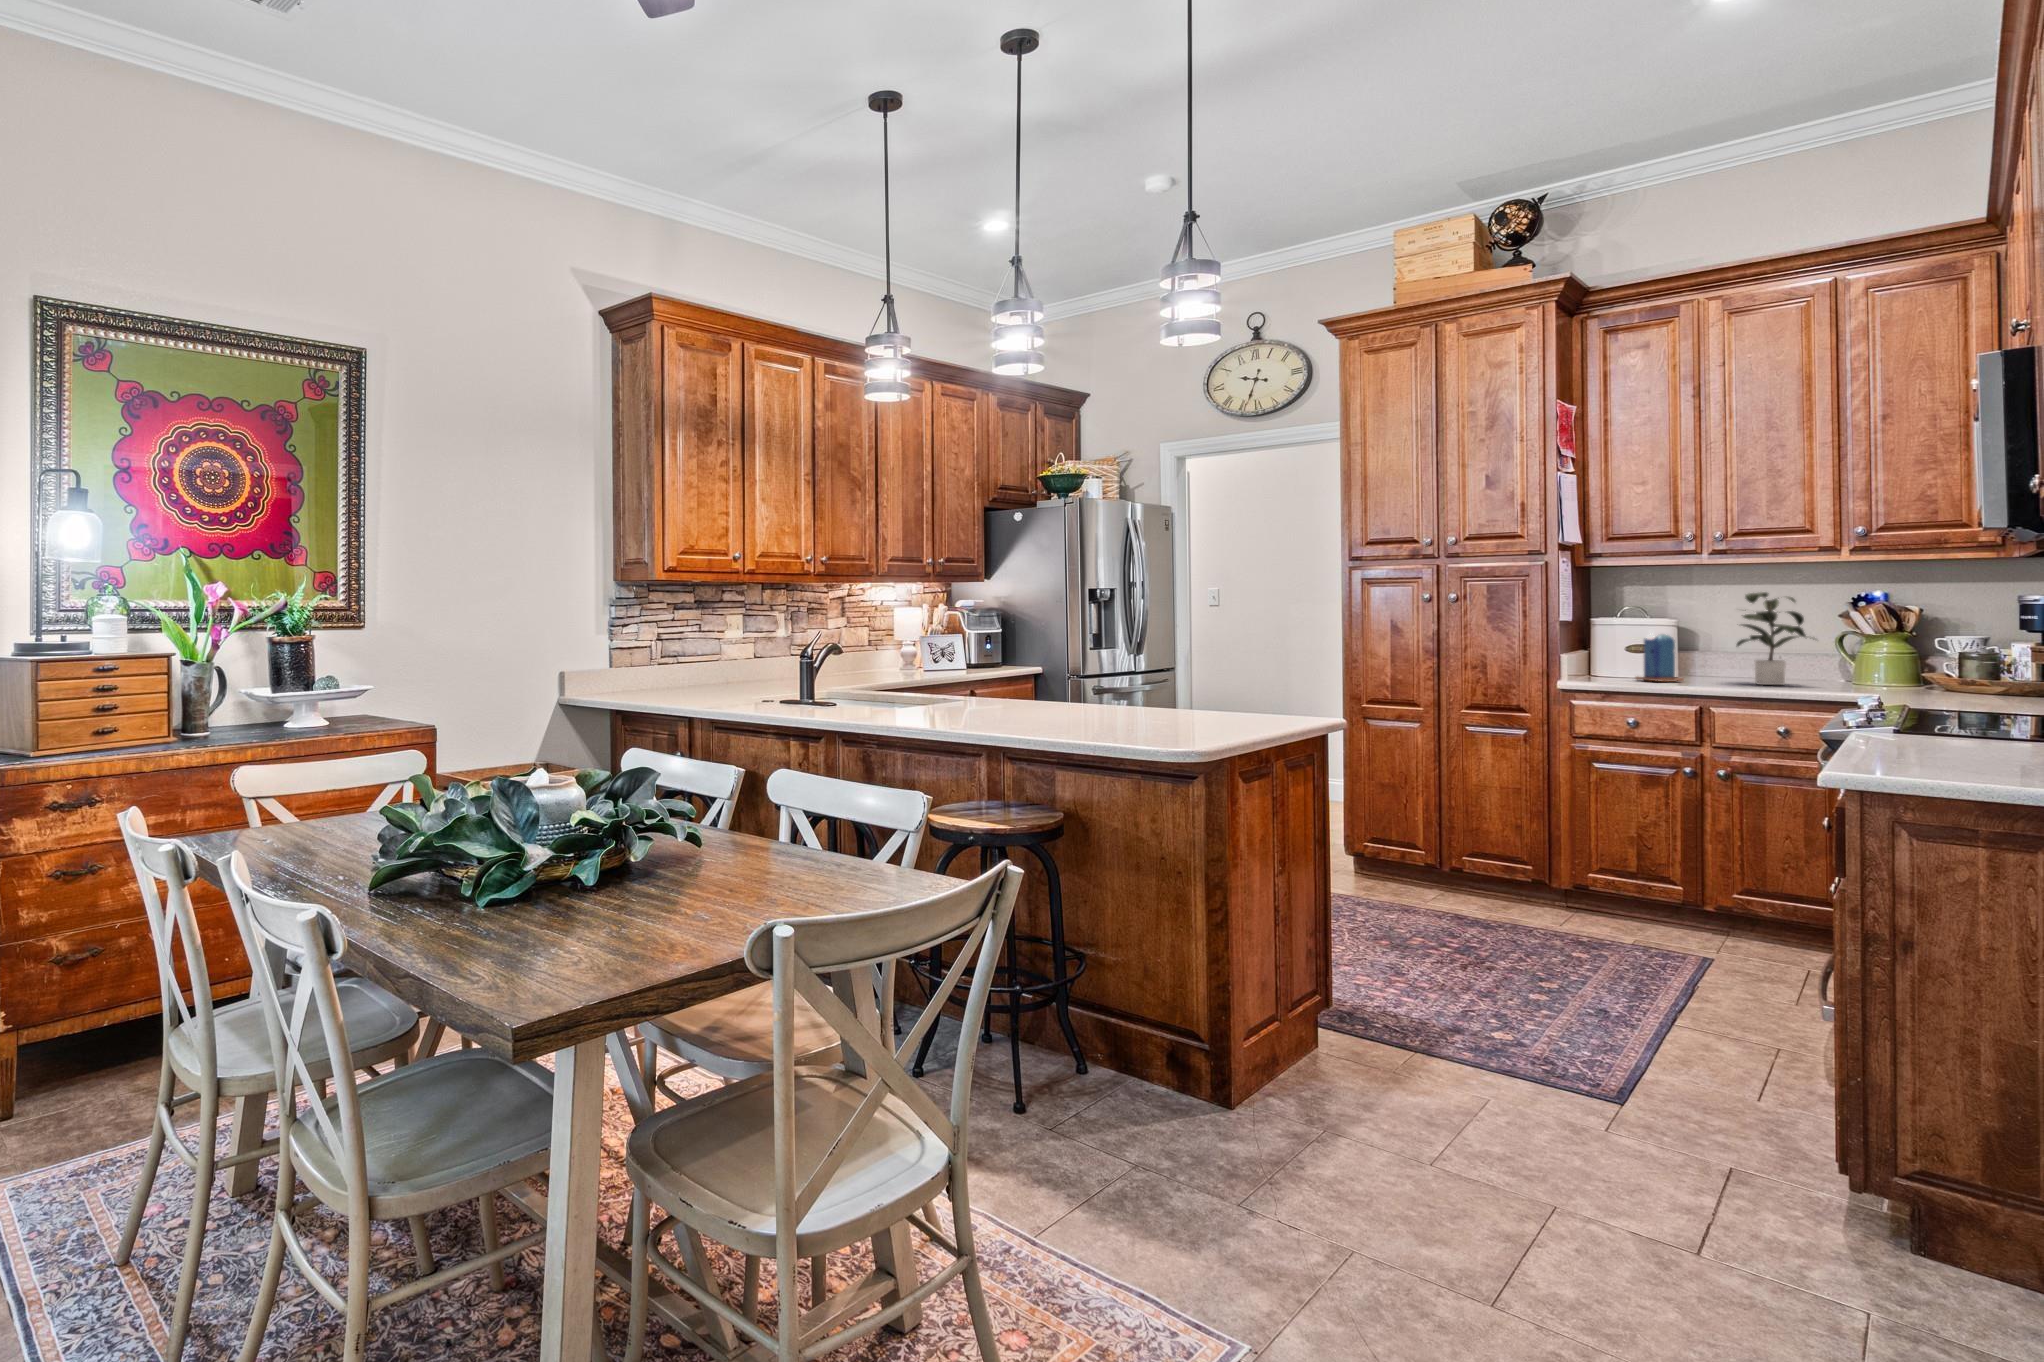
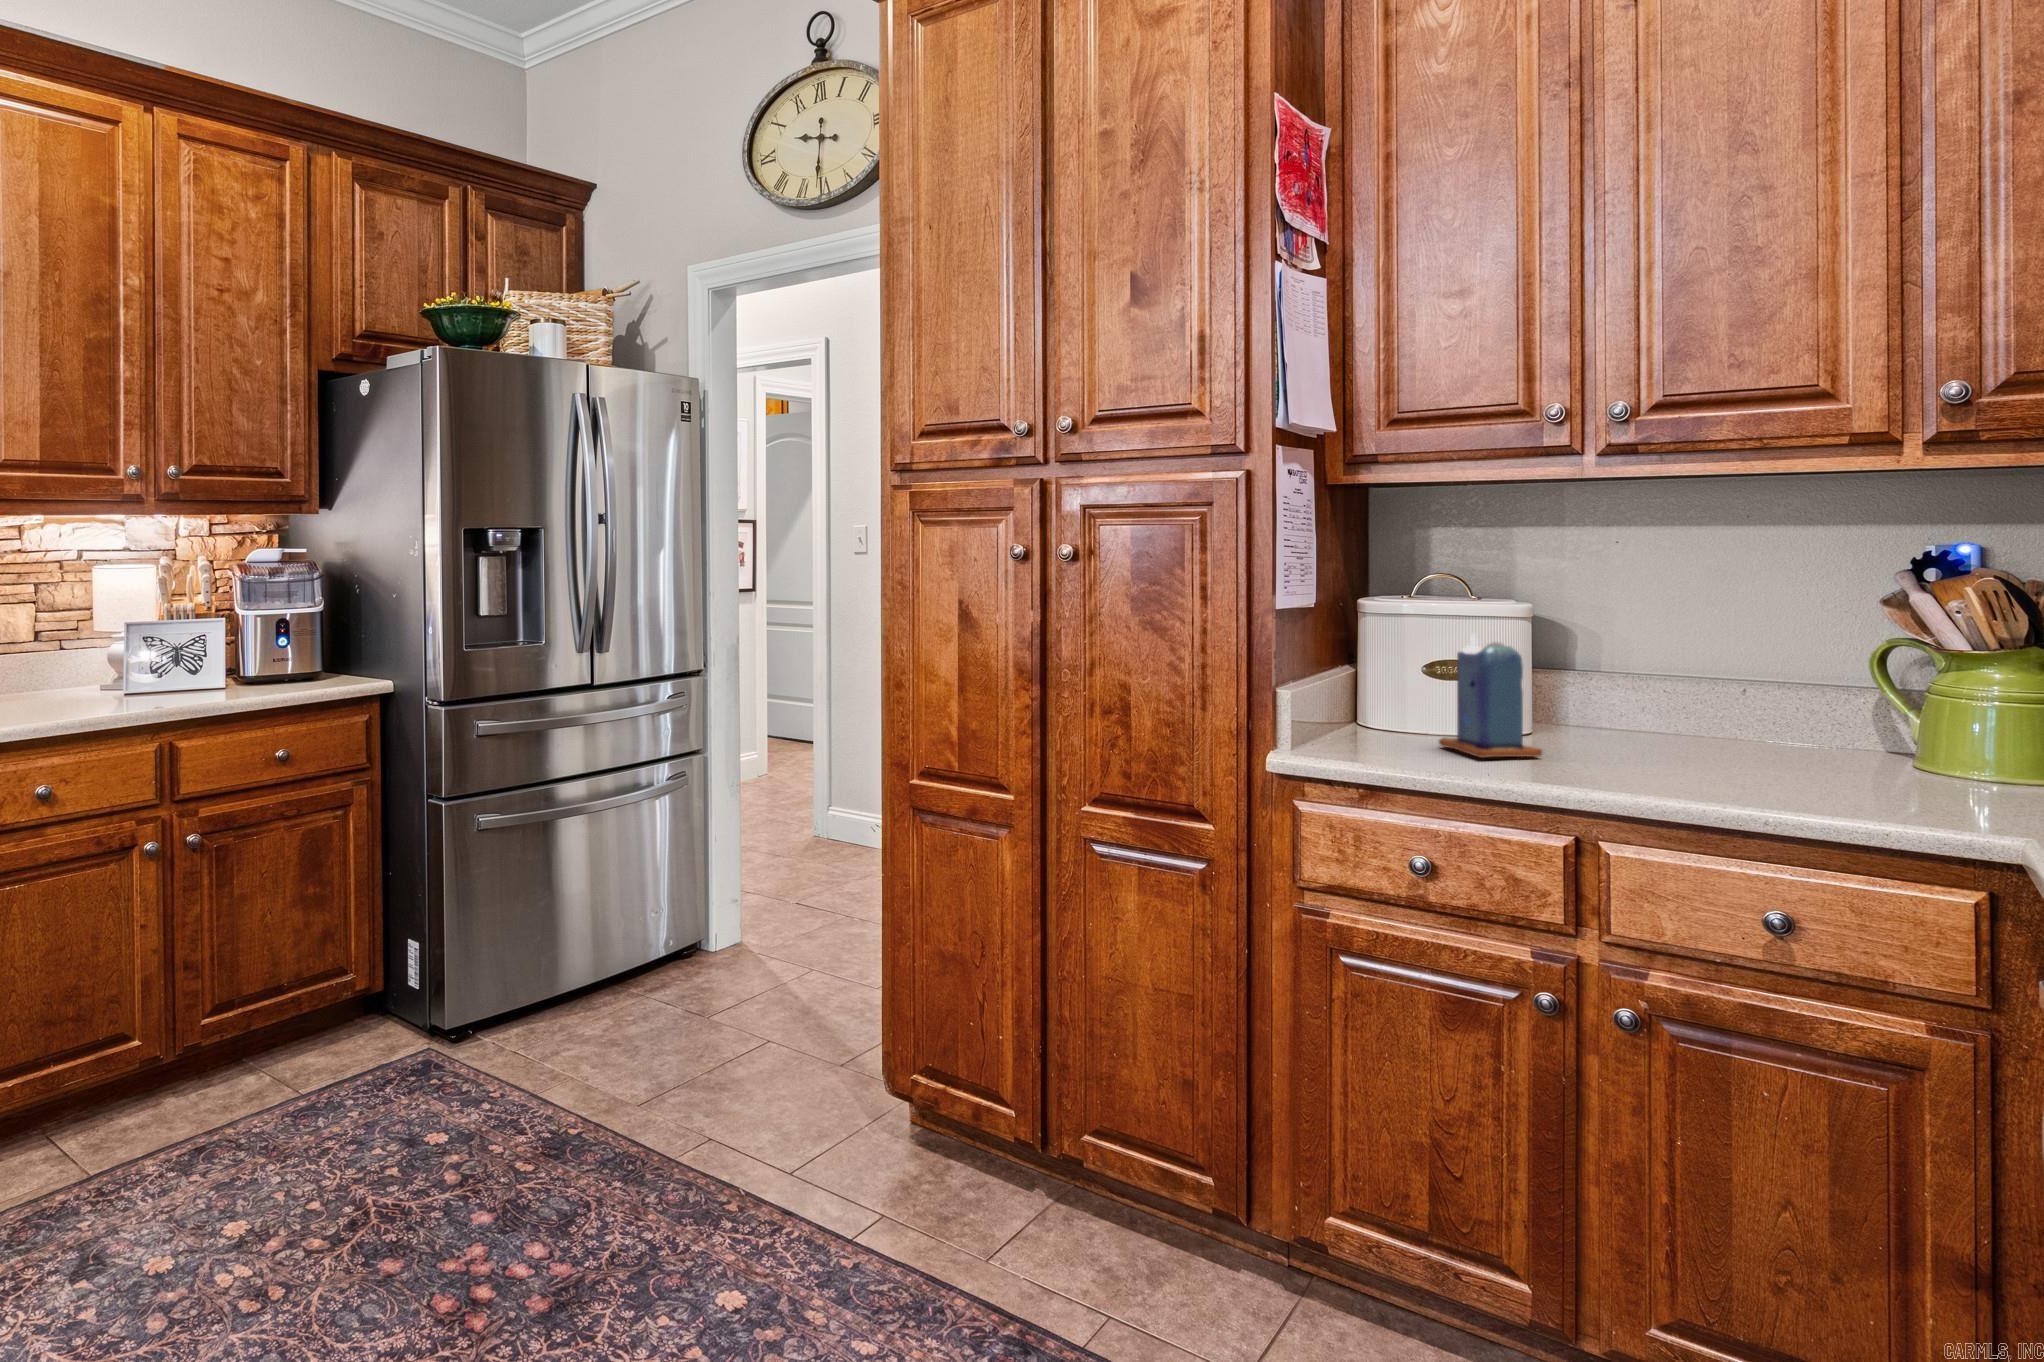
potted plant: present [1737,592,1814,685] -> none [1629,547,1901,781]

